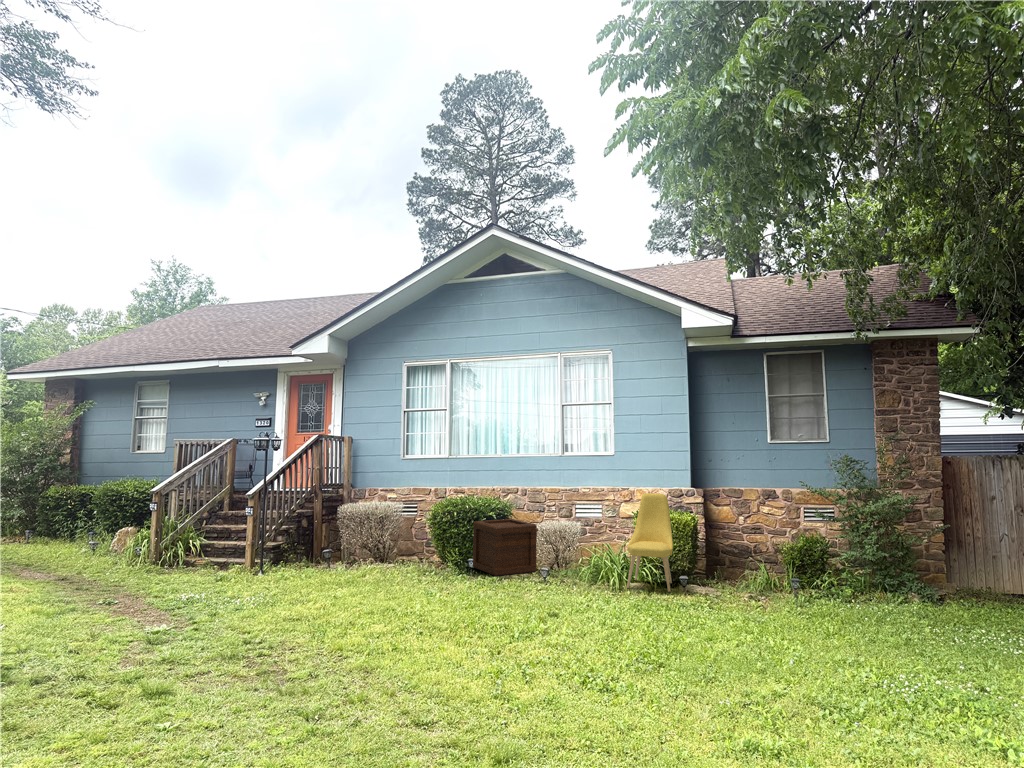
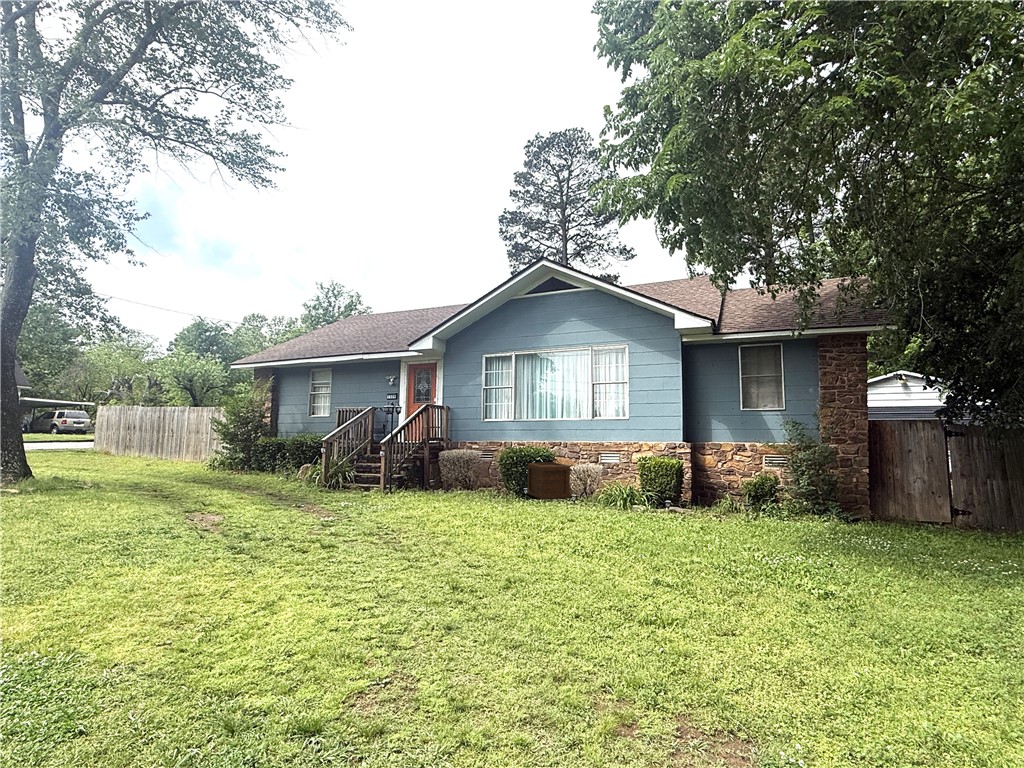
chair: present [627,493,673,592] -> none [628,445,662,511]

